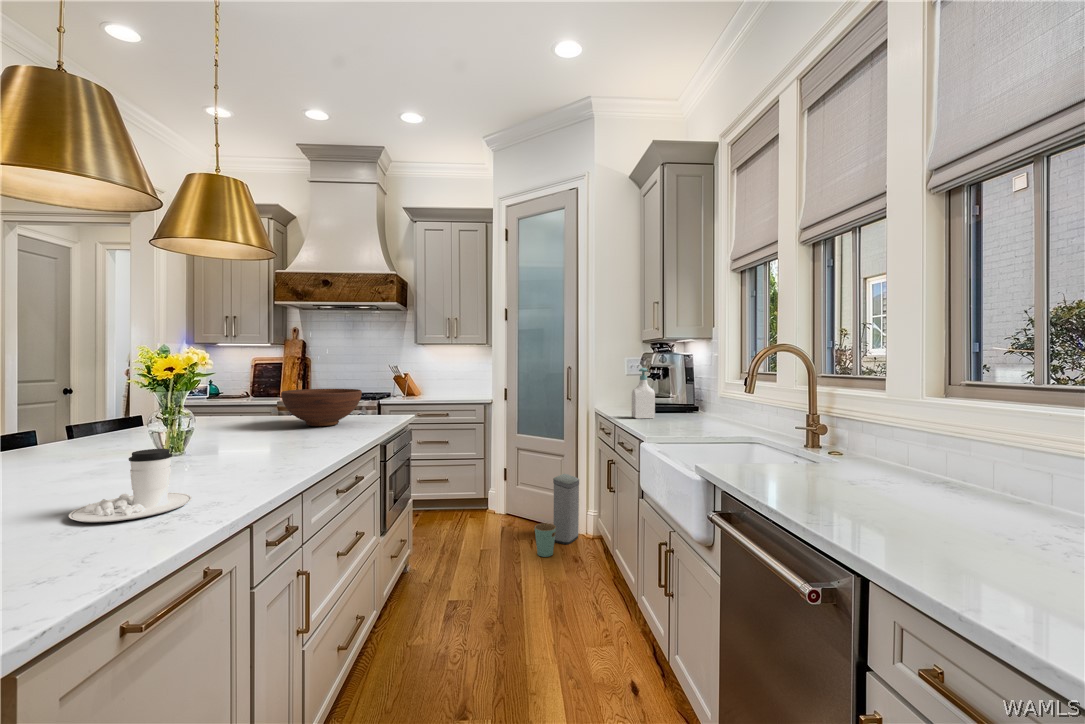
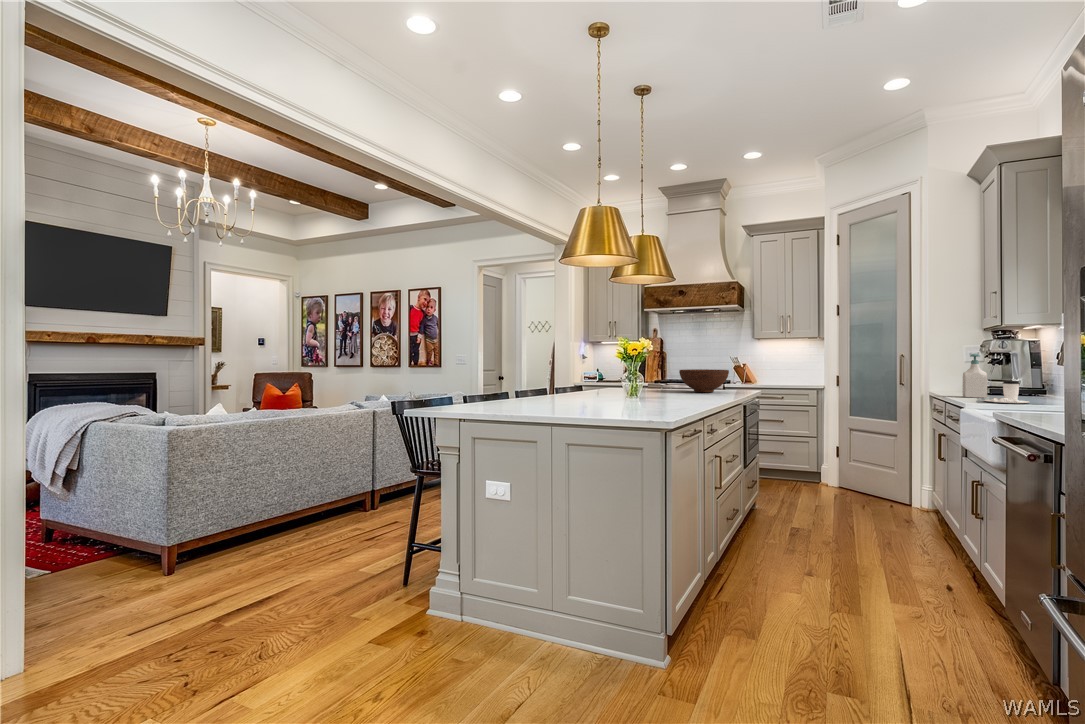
coffee cup: present [69,449,192,522] -> present [985,381,1029,403]
trash can: present [534,474,579,557] -> none [866,451,914,515]

